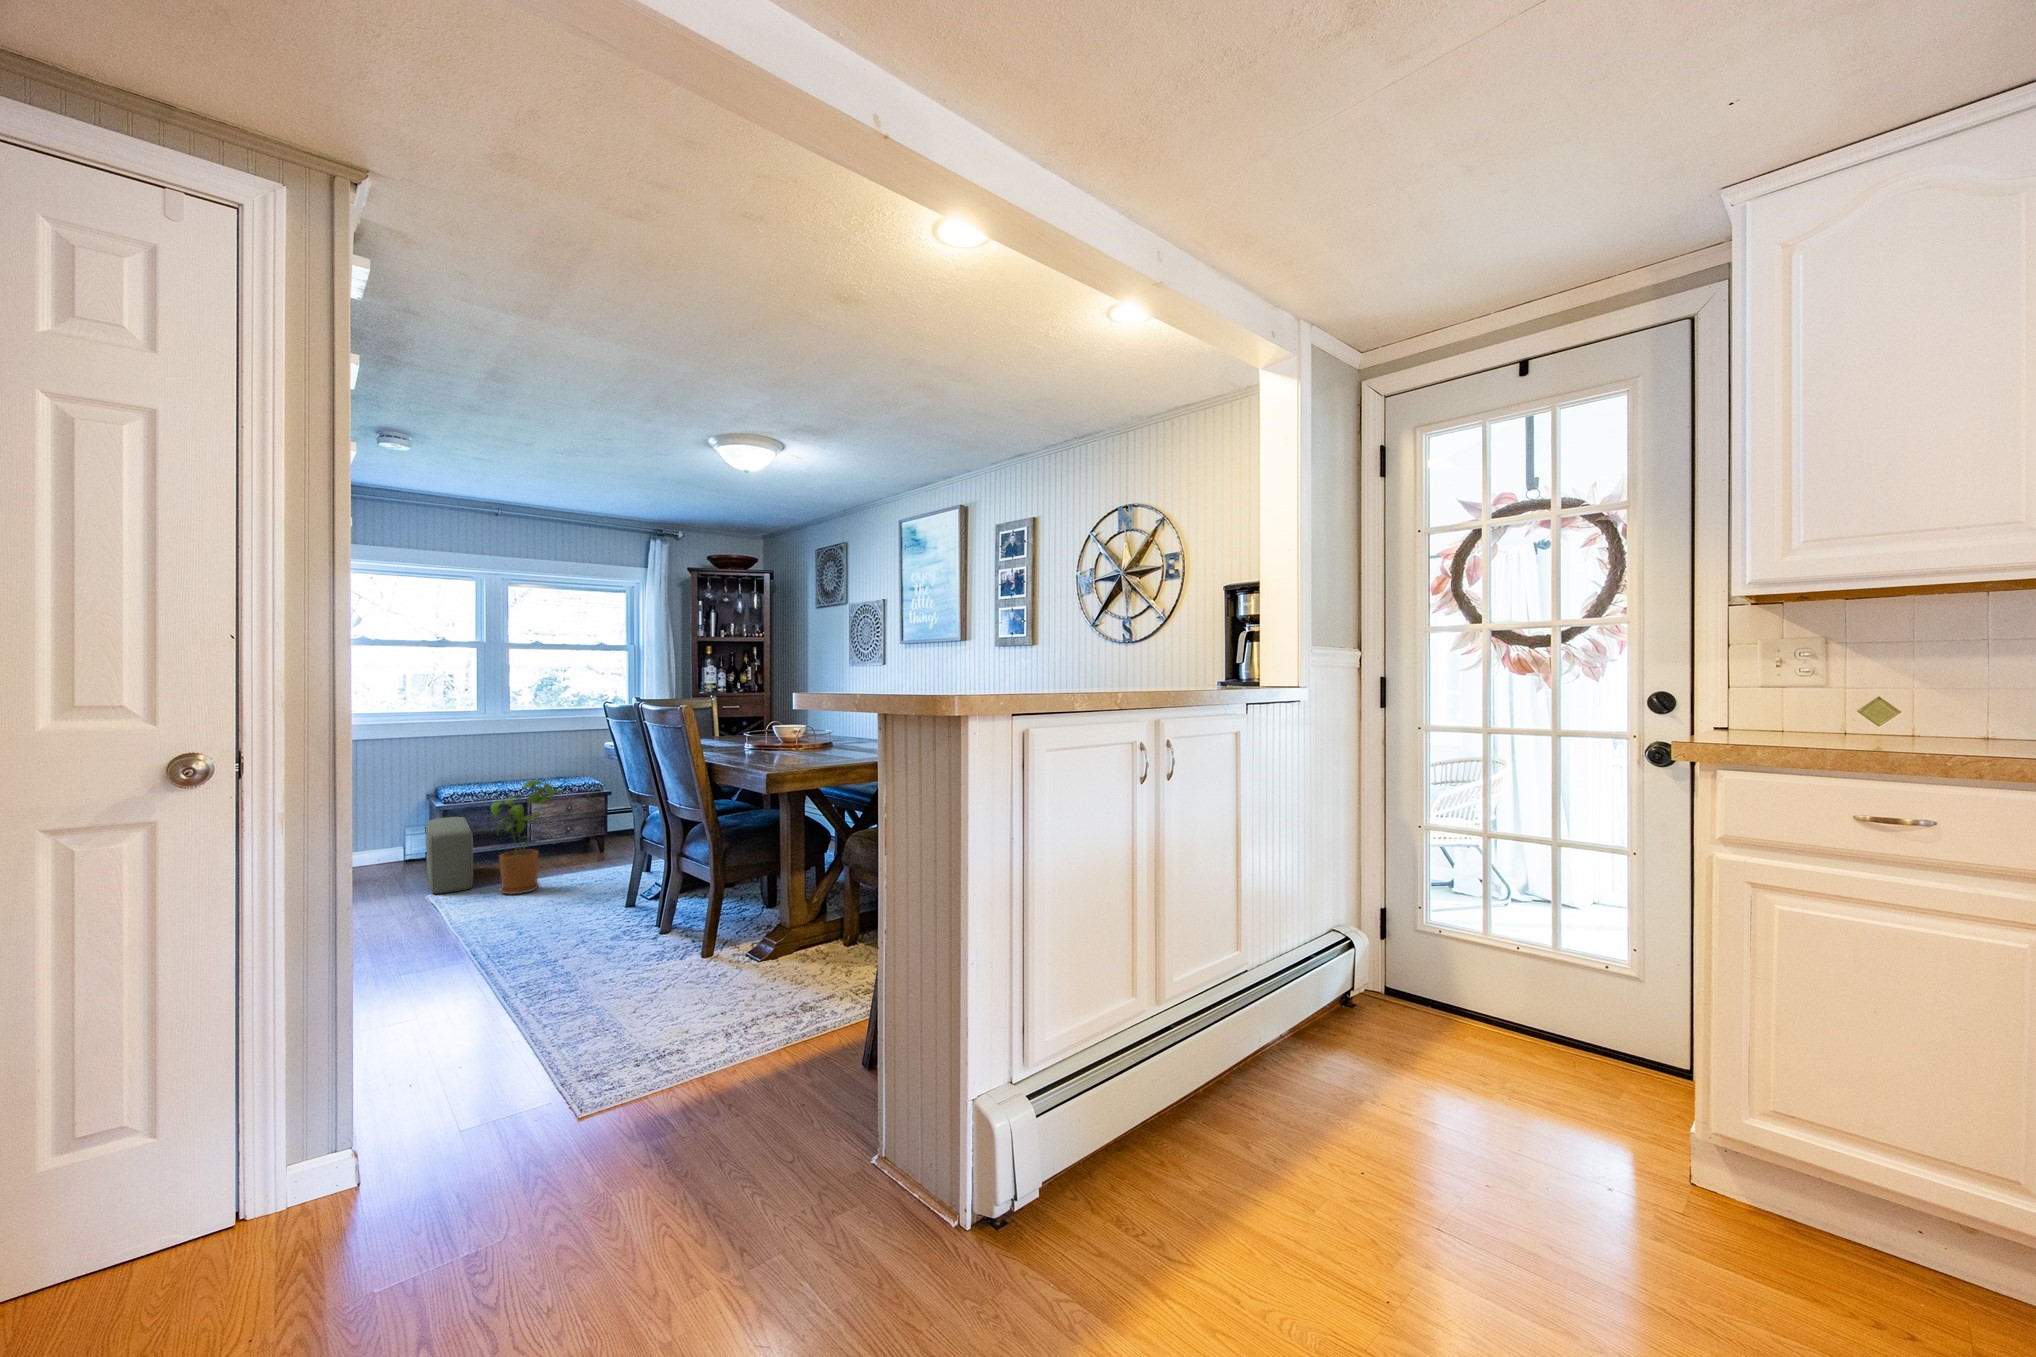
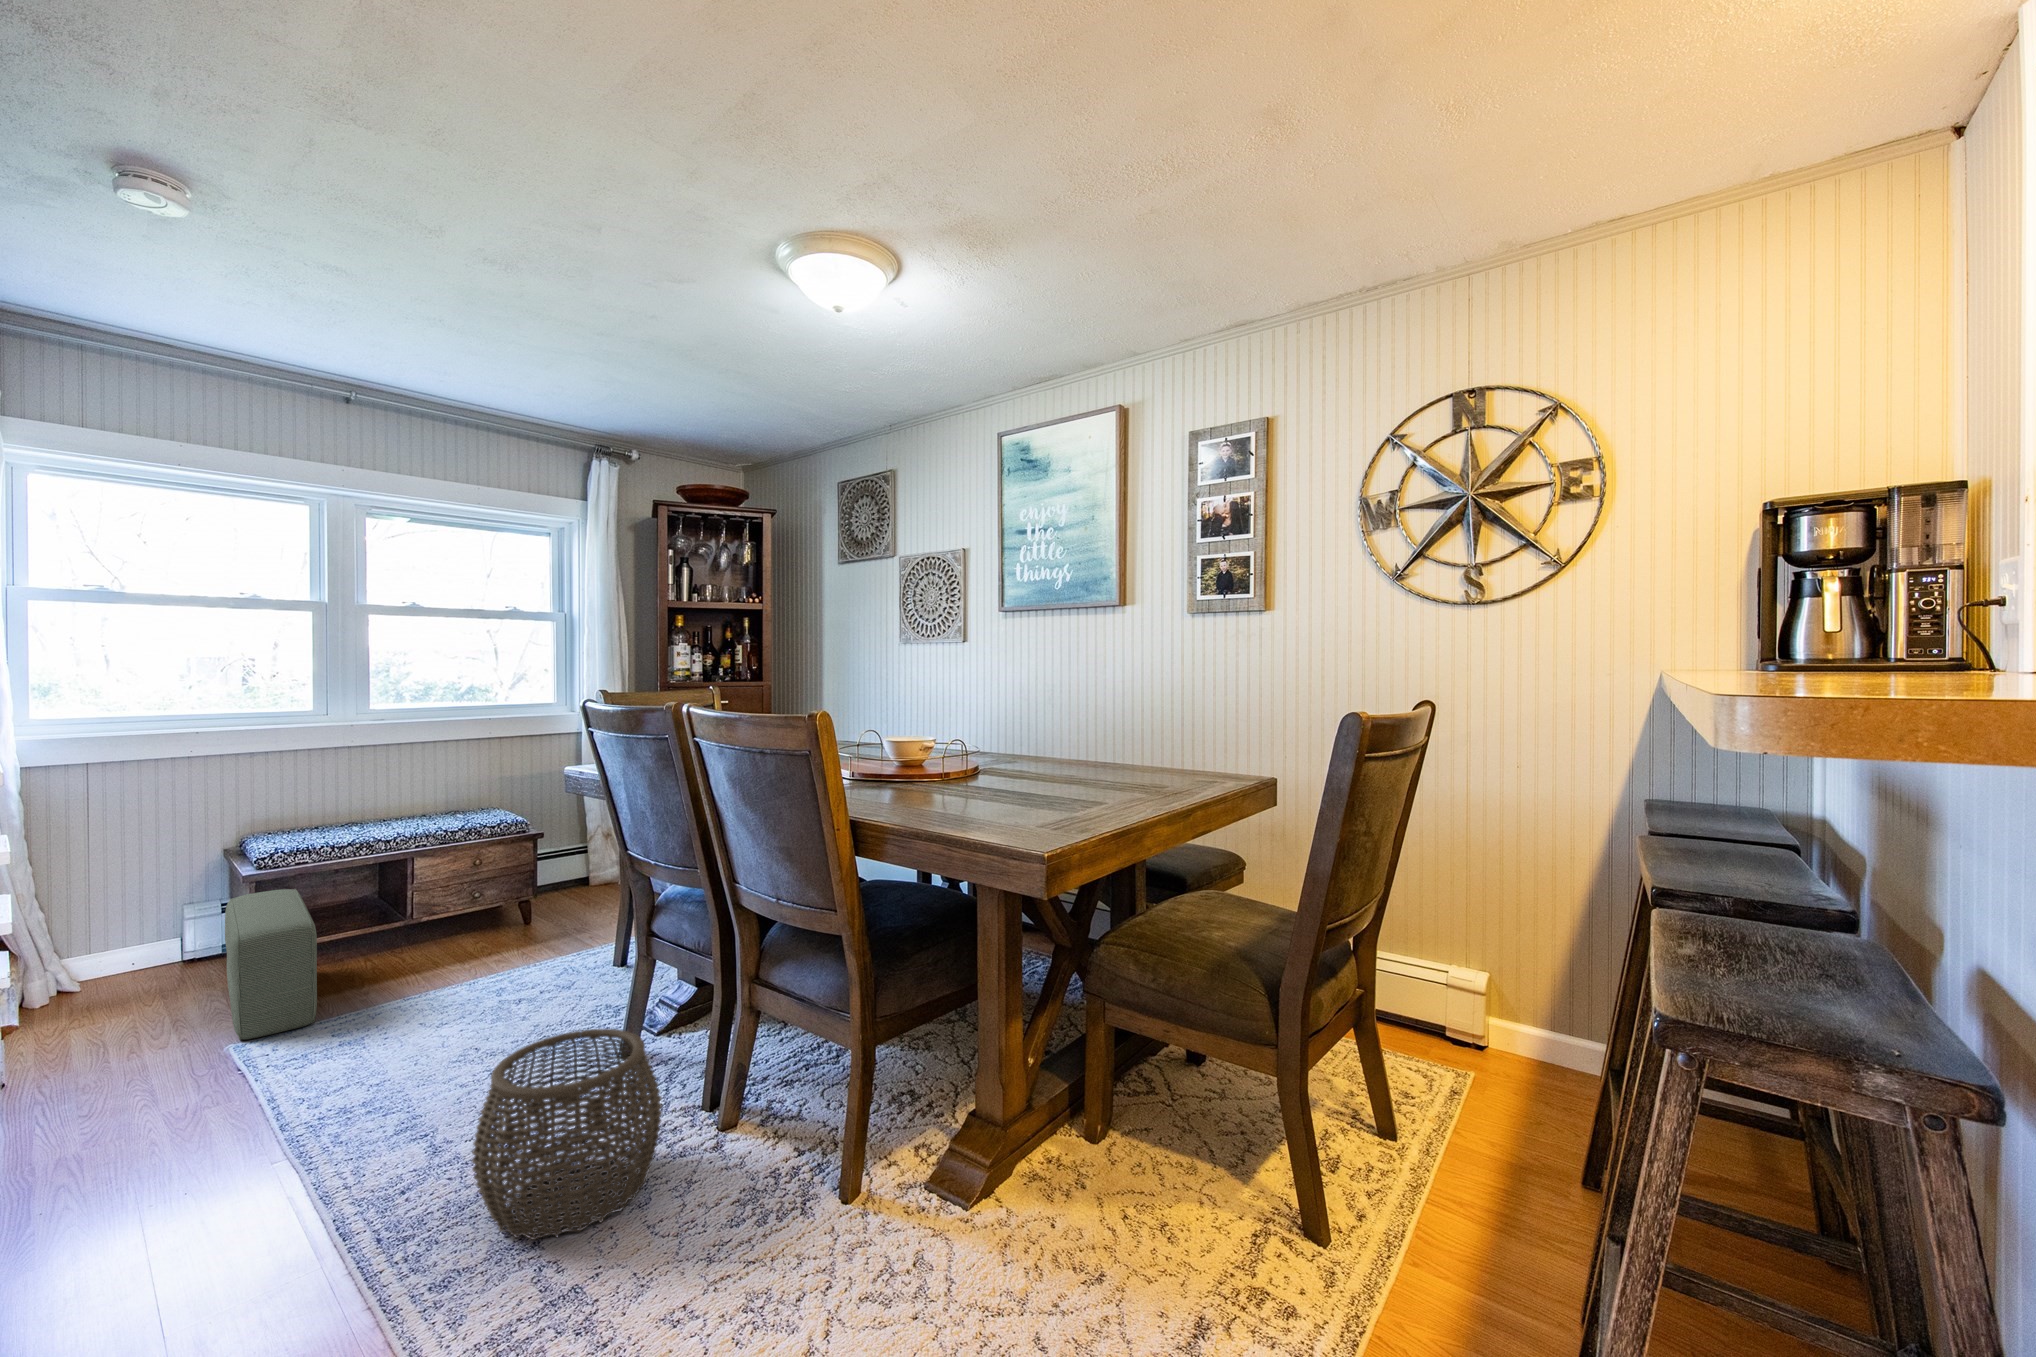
house plant: present [491,780,561,894] -> none [352,832,488,1035]
woven basket: none [531,872,626,961] -> present [472,1029,662,1240]

